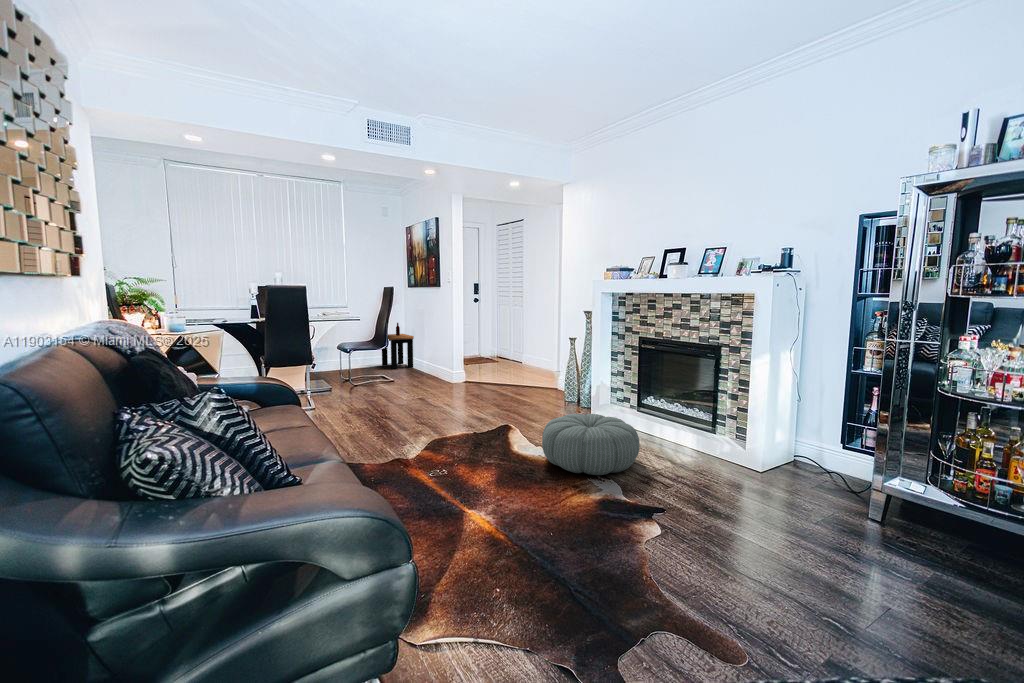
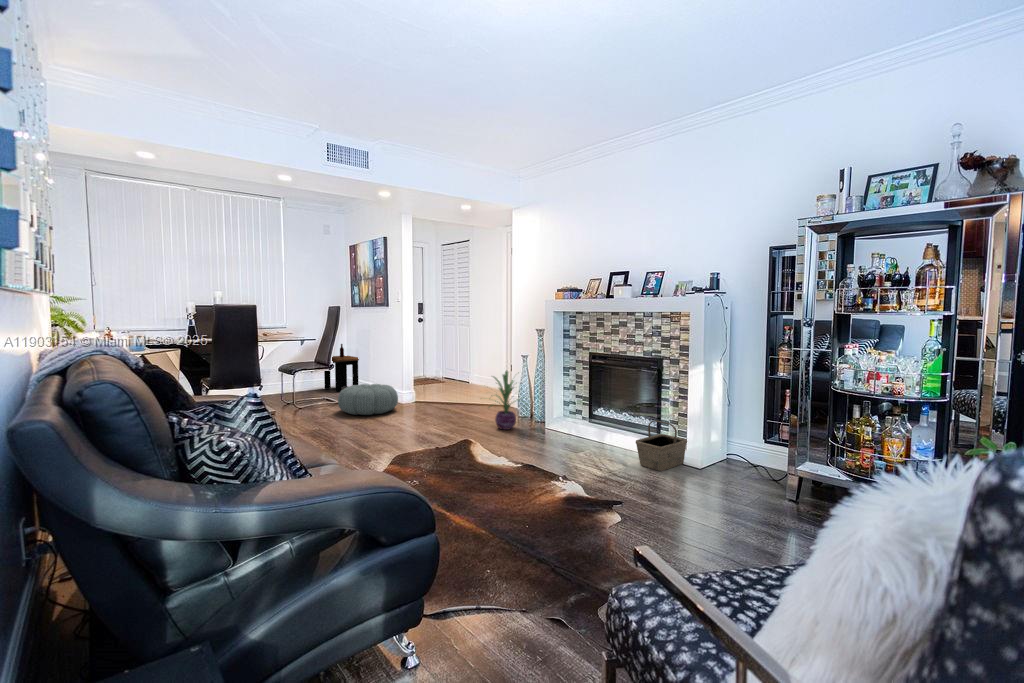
decorative plant: none [518,353,581,415] -> present [492,371,526,430]
pouf: present [542,414,640,475] -> present [338,384,398,415]
basket: none [687,415,747,472] -> present [636,420,687,471]

